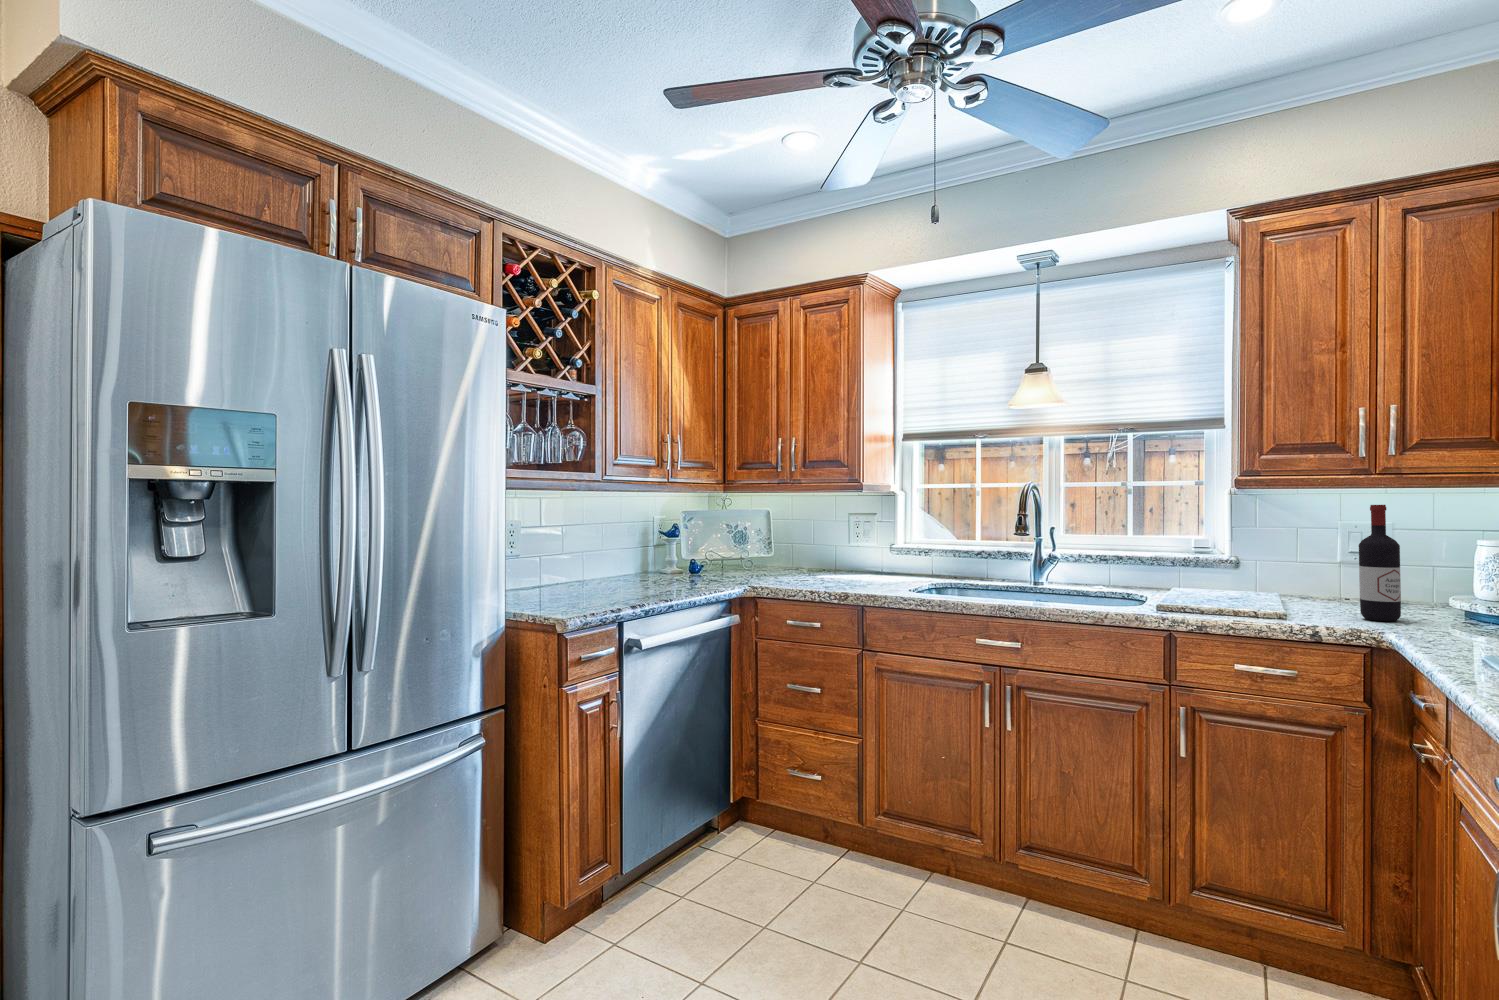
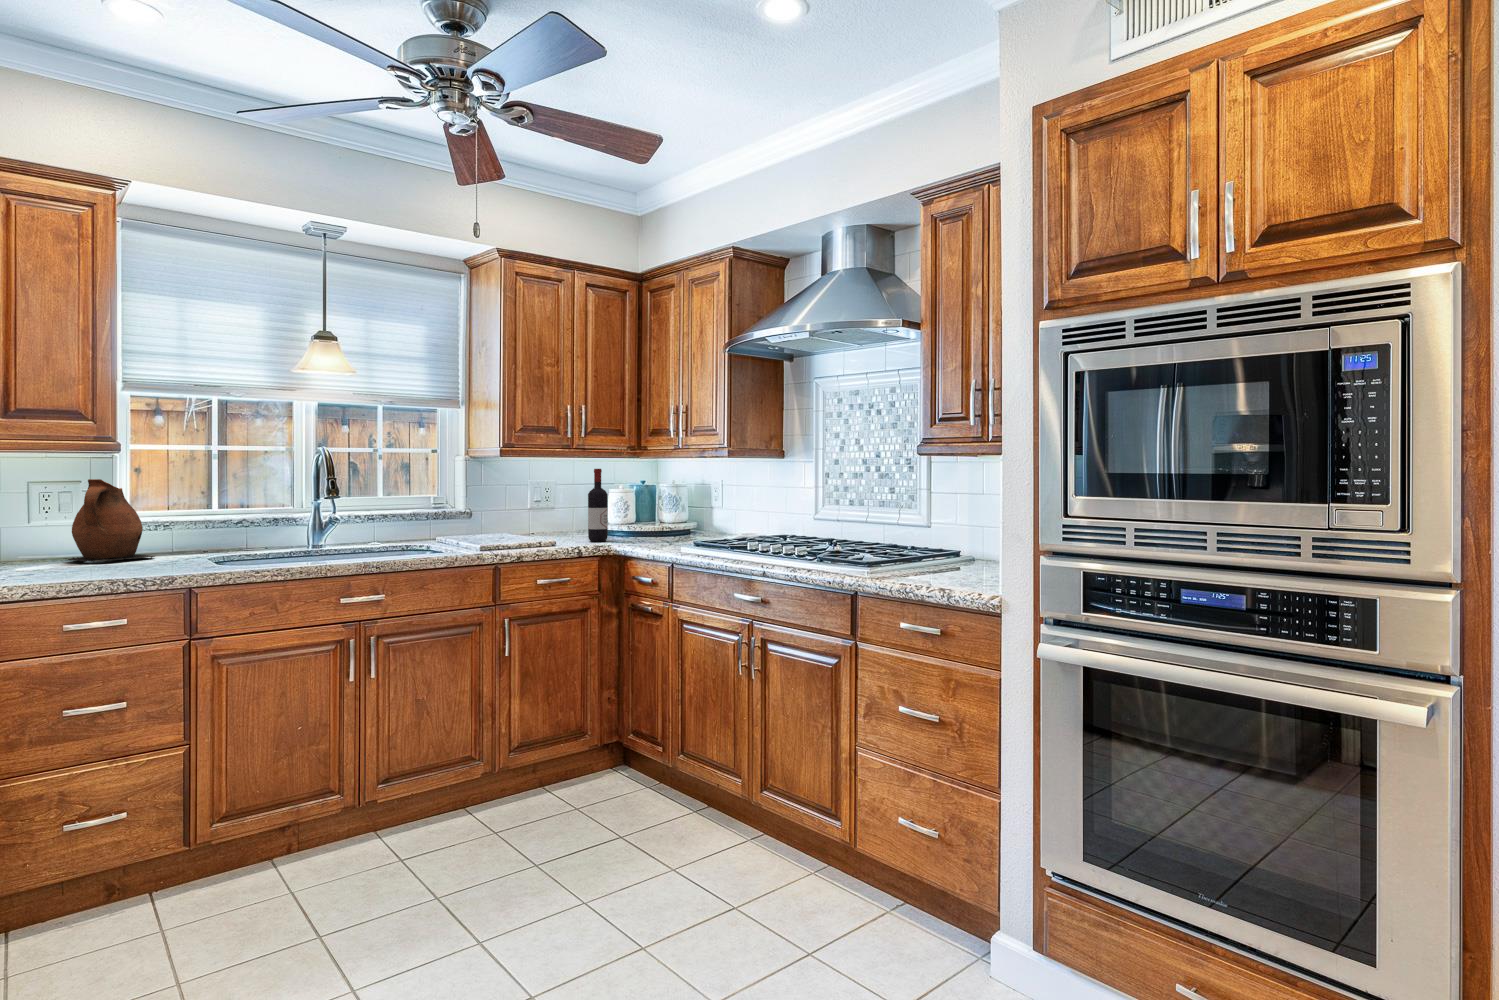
ceramic pitcher: none [860,518,912,581] -> present [65,479,155,562]

